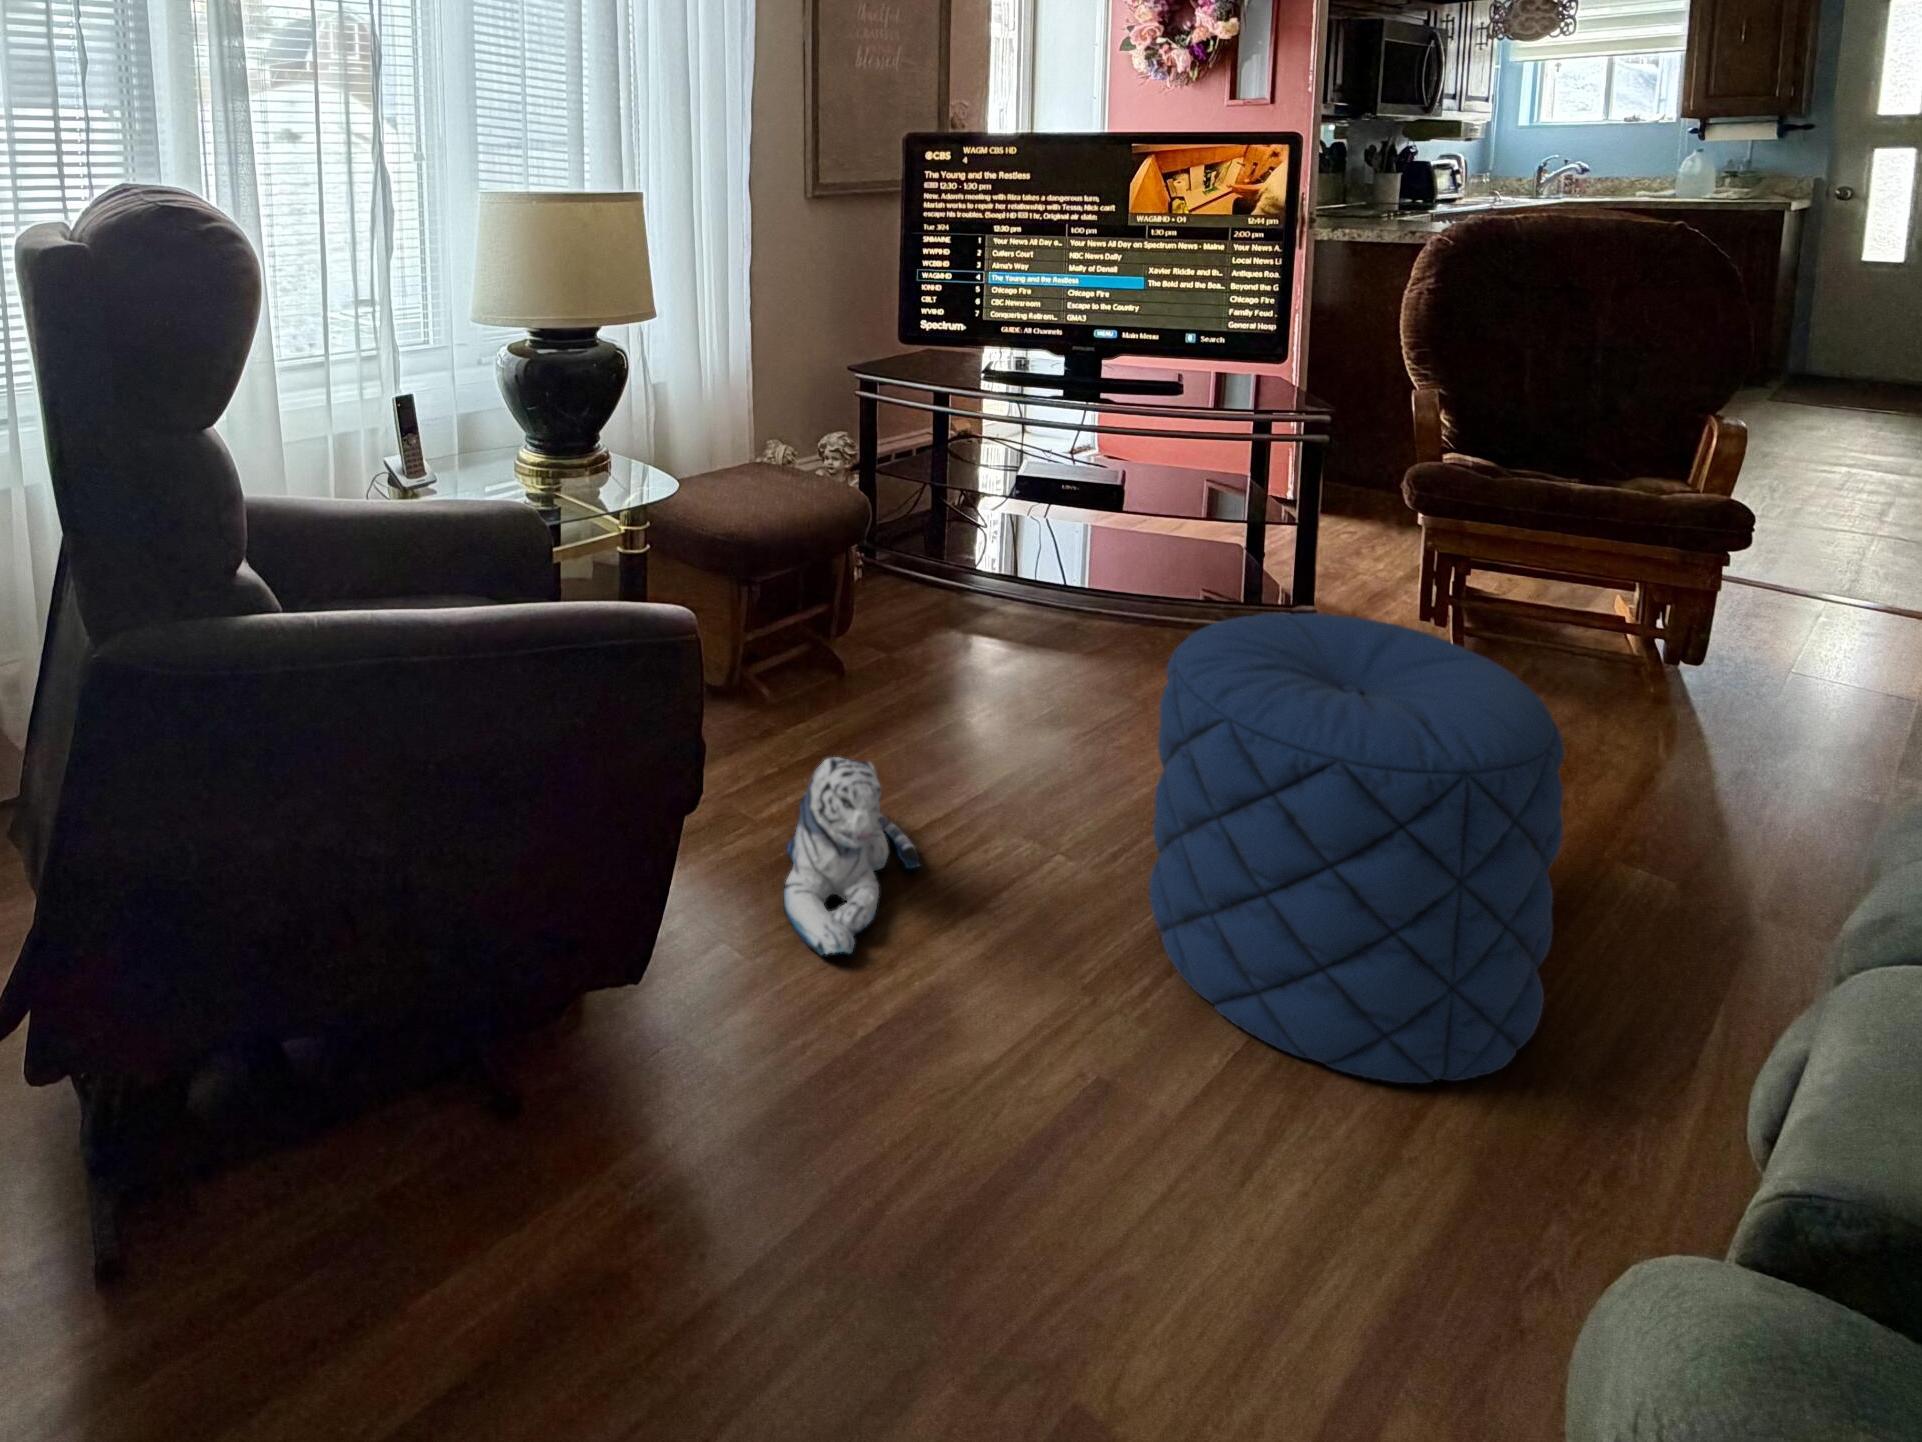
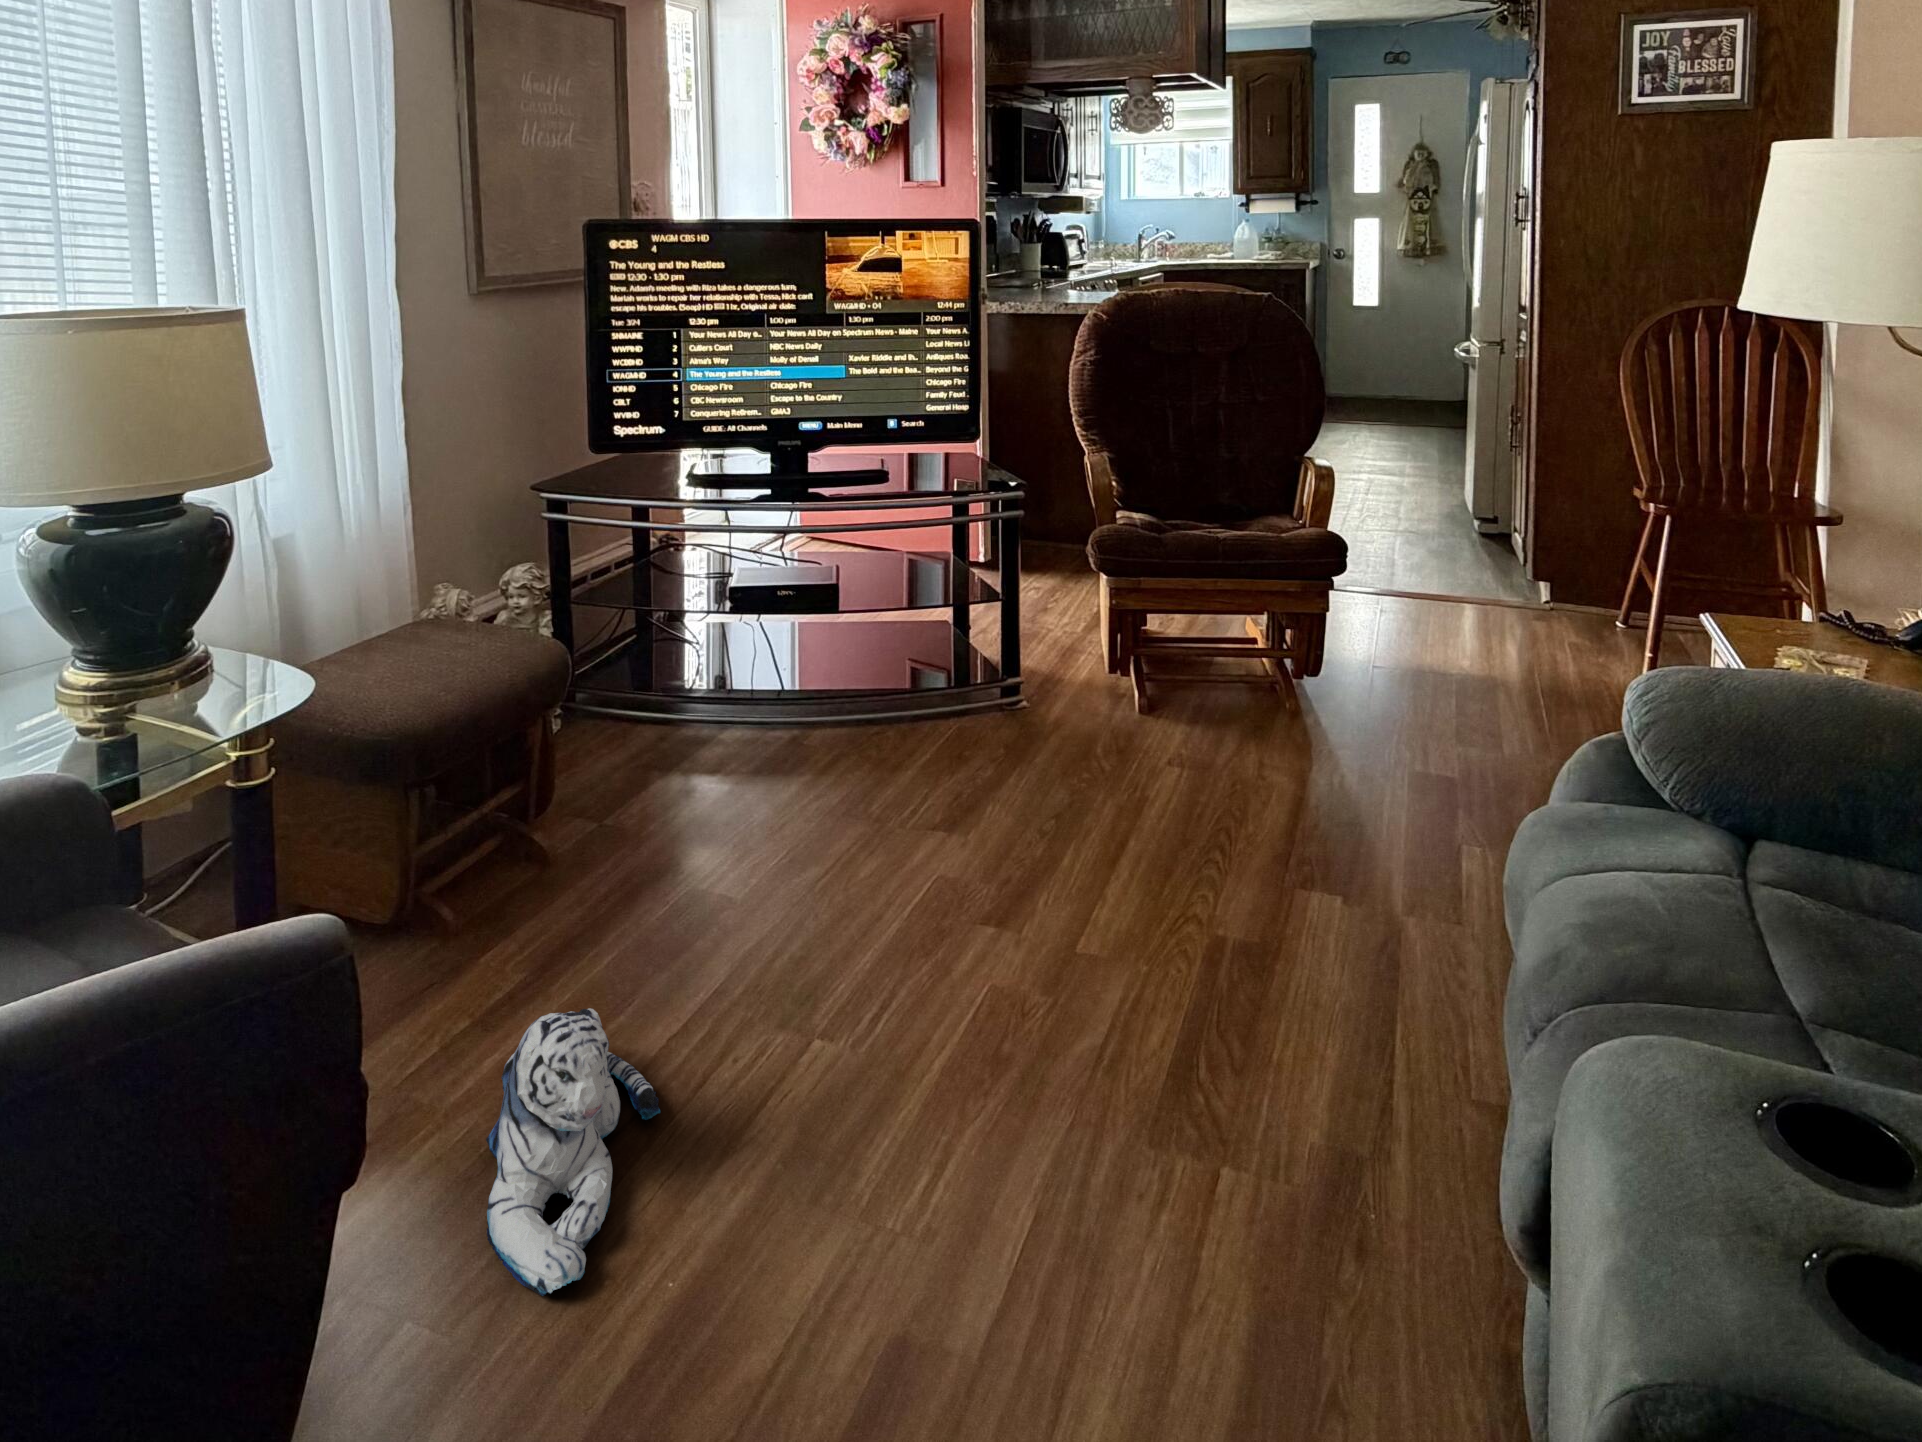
pouf: present [1149,613,1564,1084] -> none [916,717,1278,1222]

